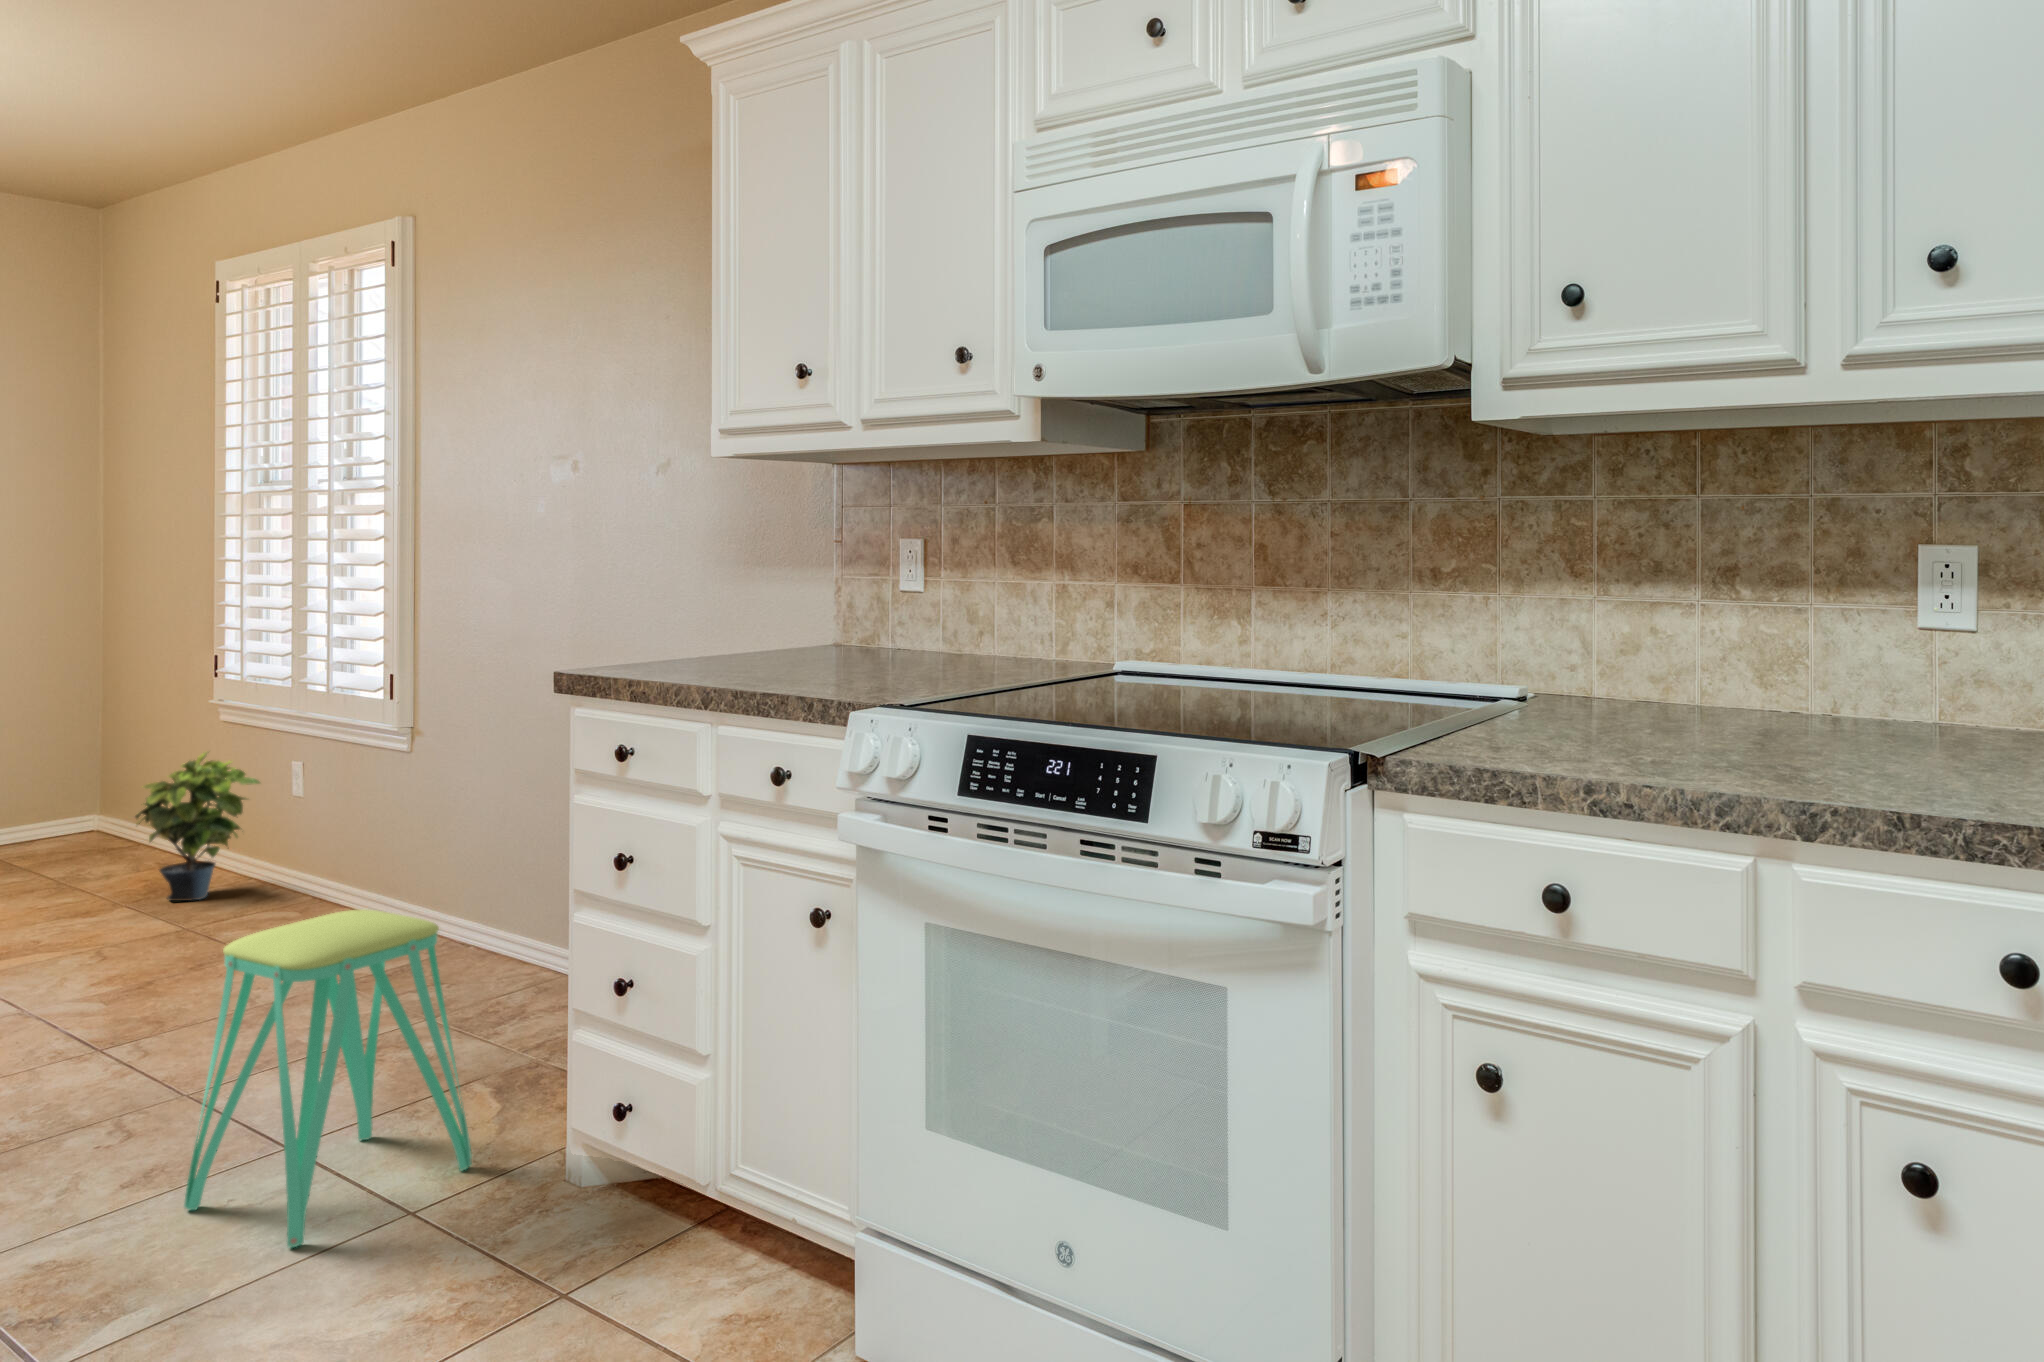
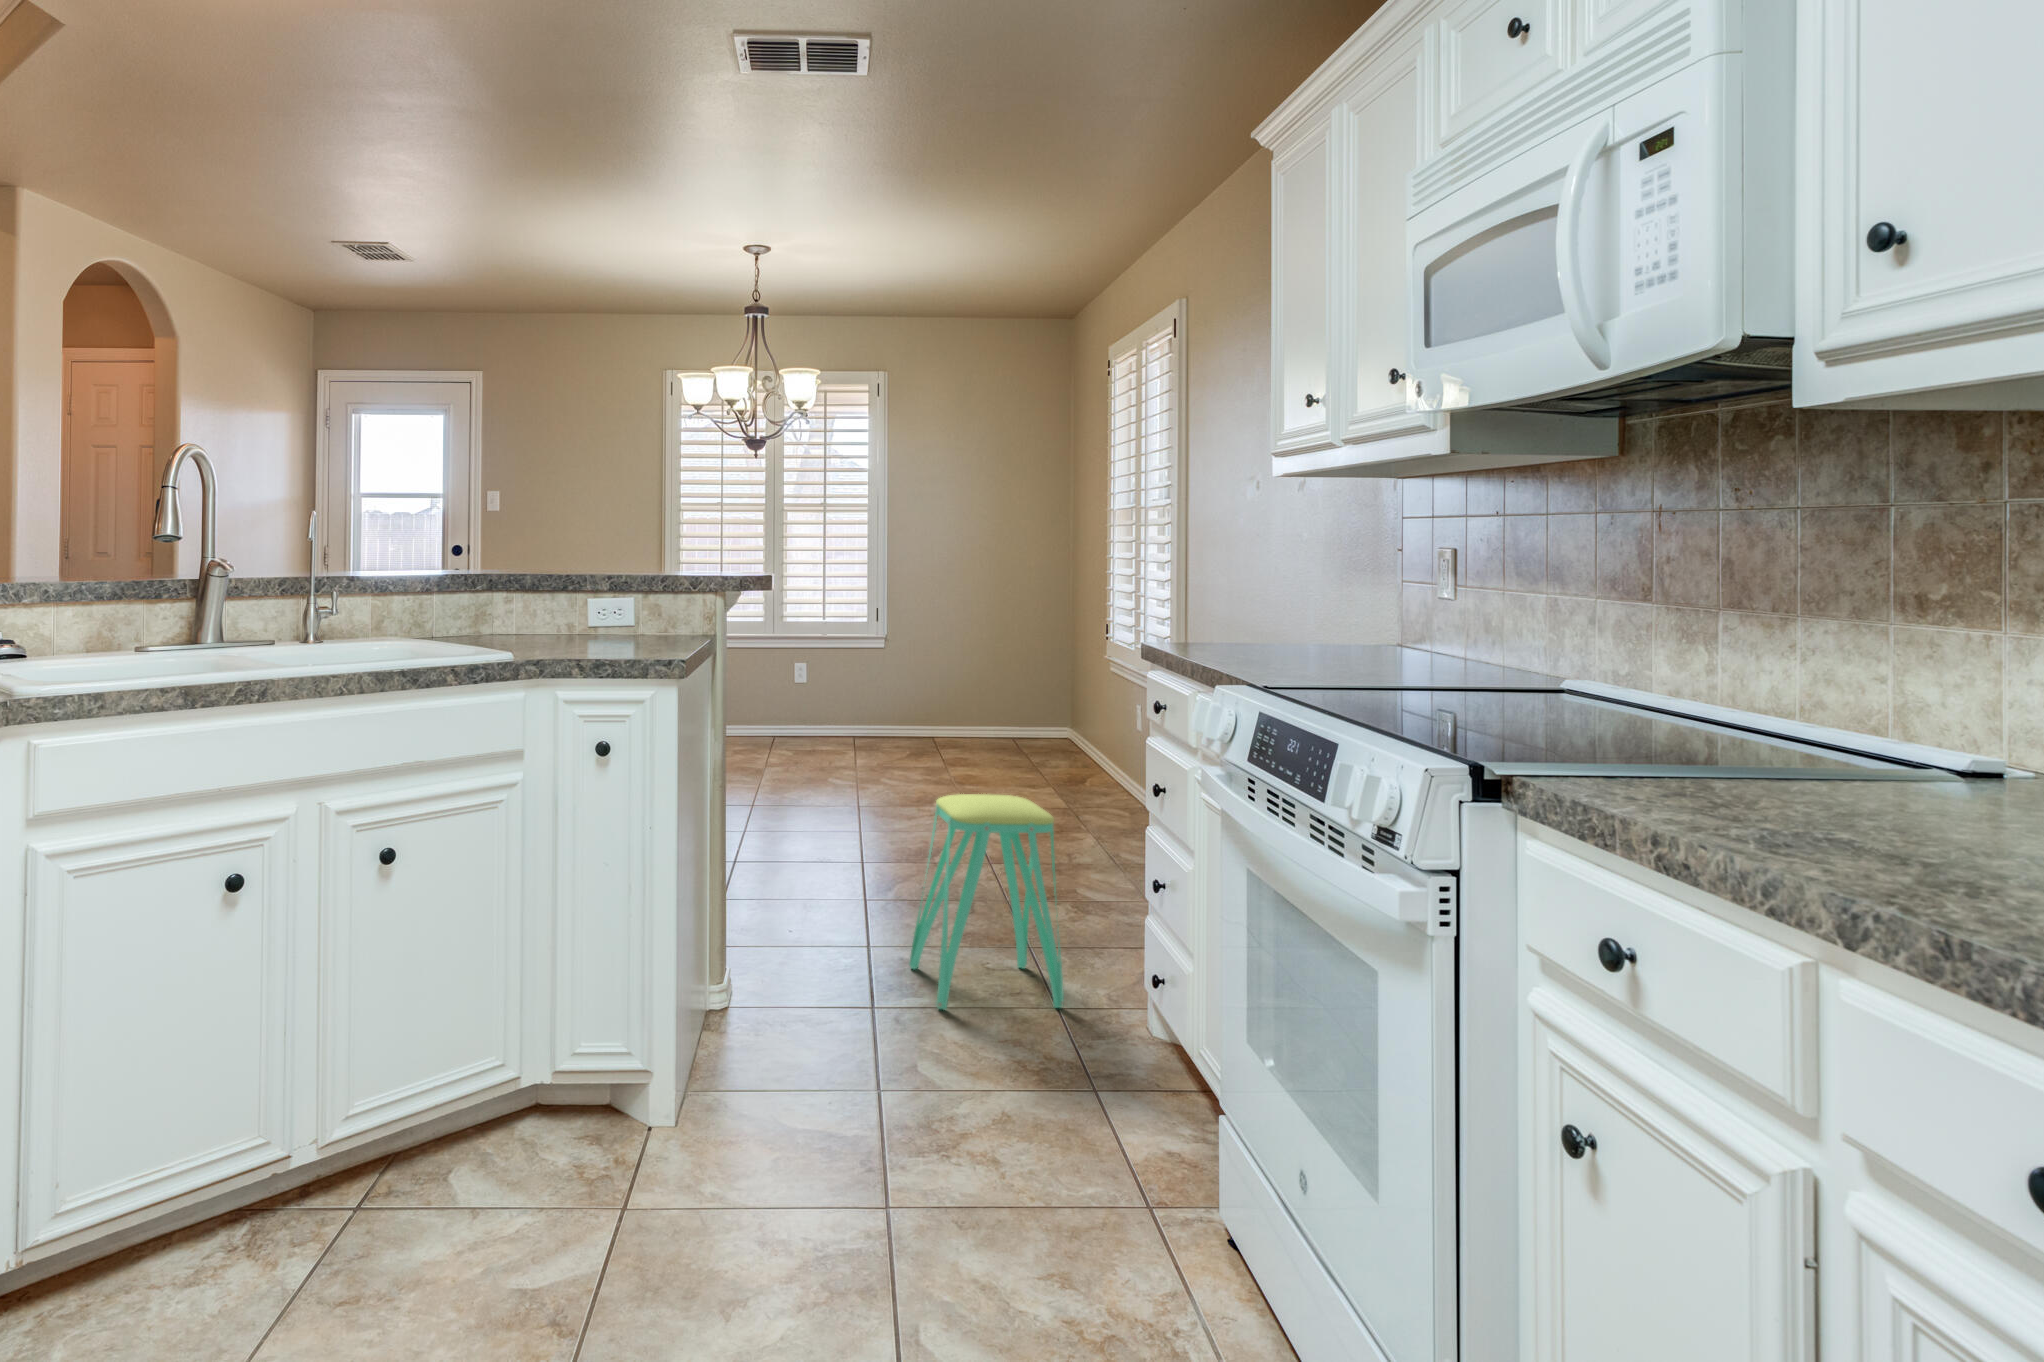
potted plant: present [135,752,260,901] -> none [1017,690,1091,798]

